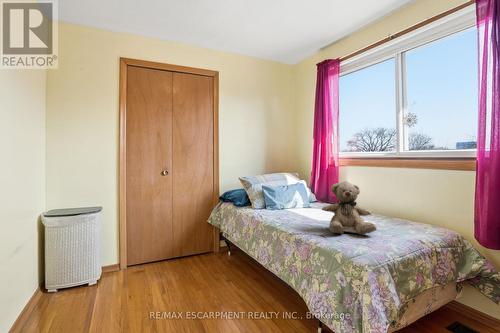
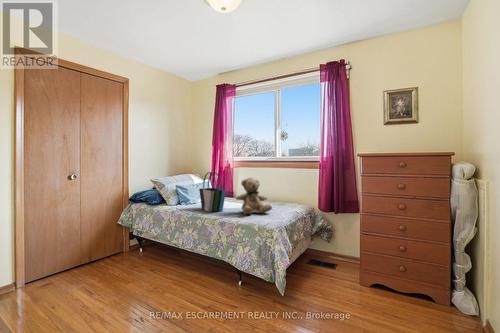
tote bag: none [283,172,310,223] -> present [199,172,226,212]

